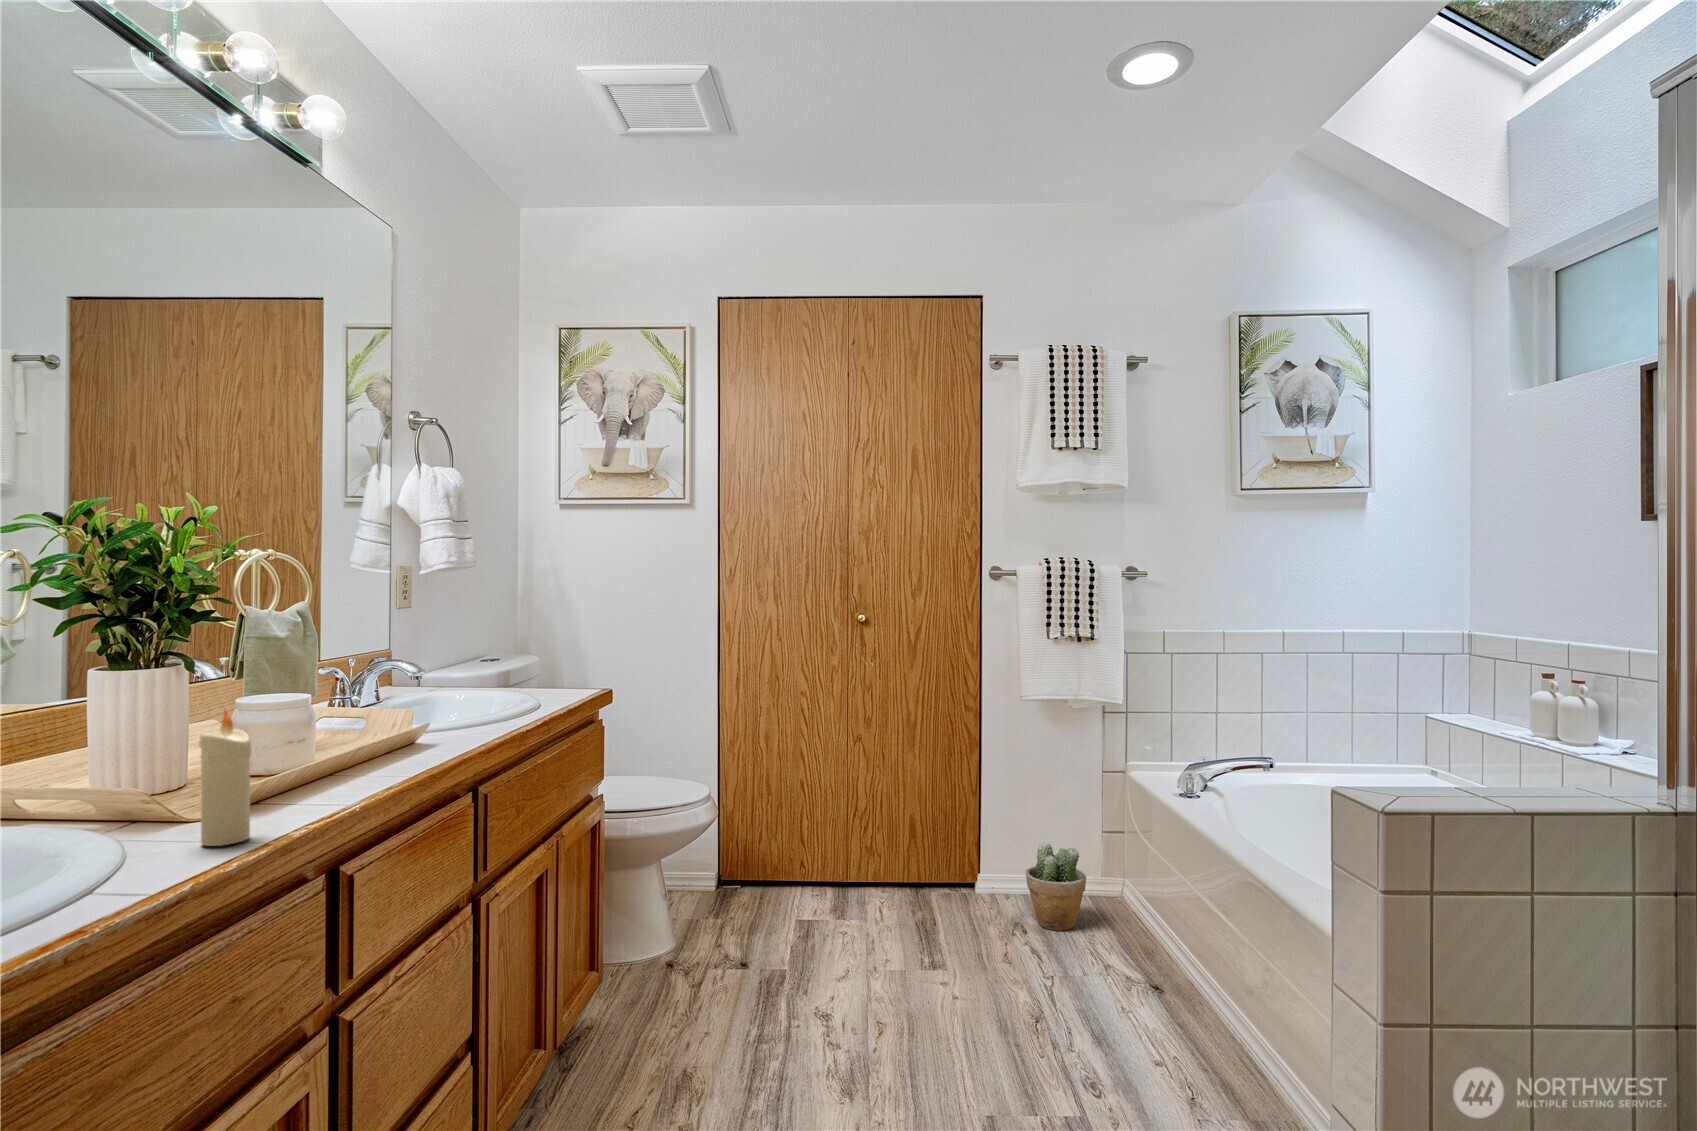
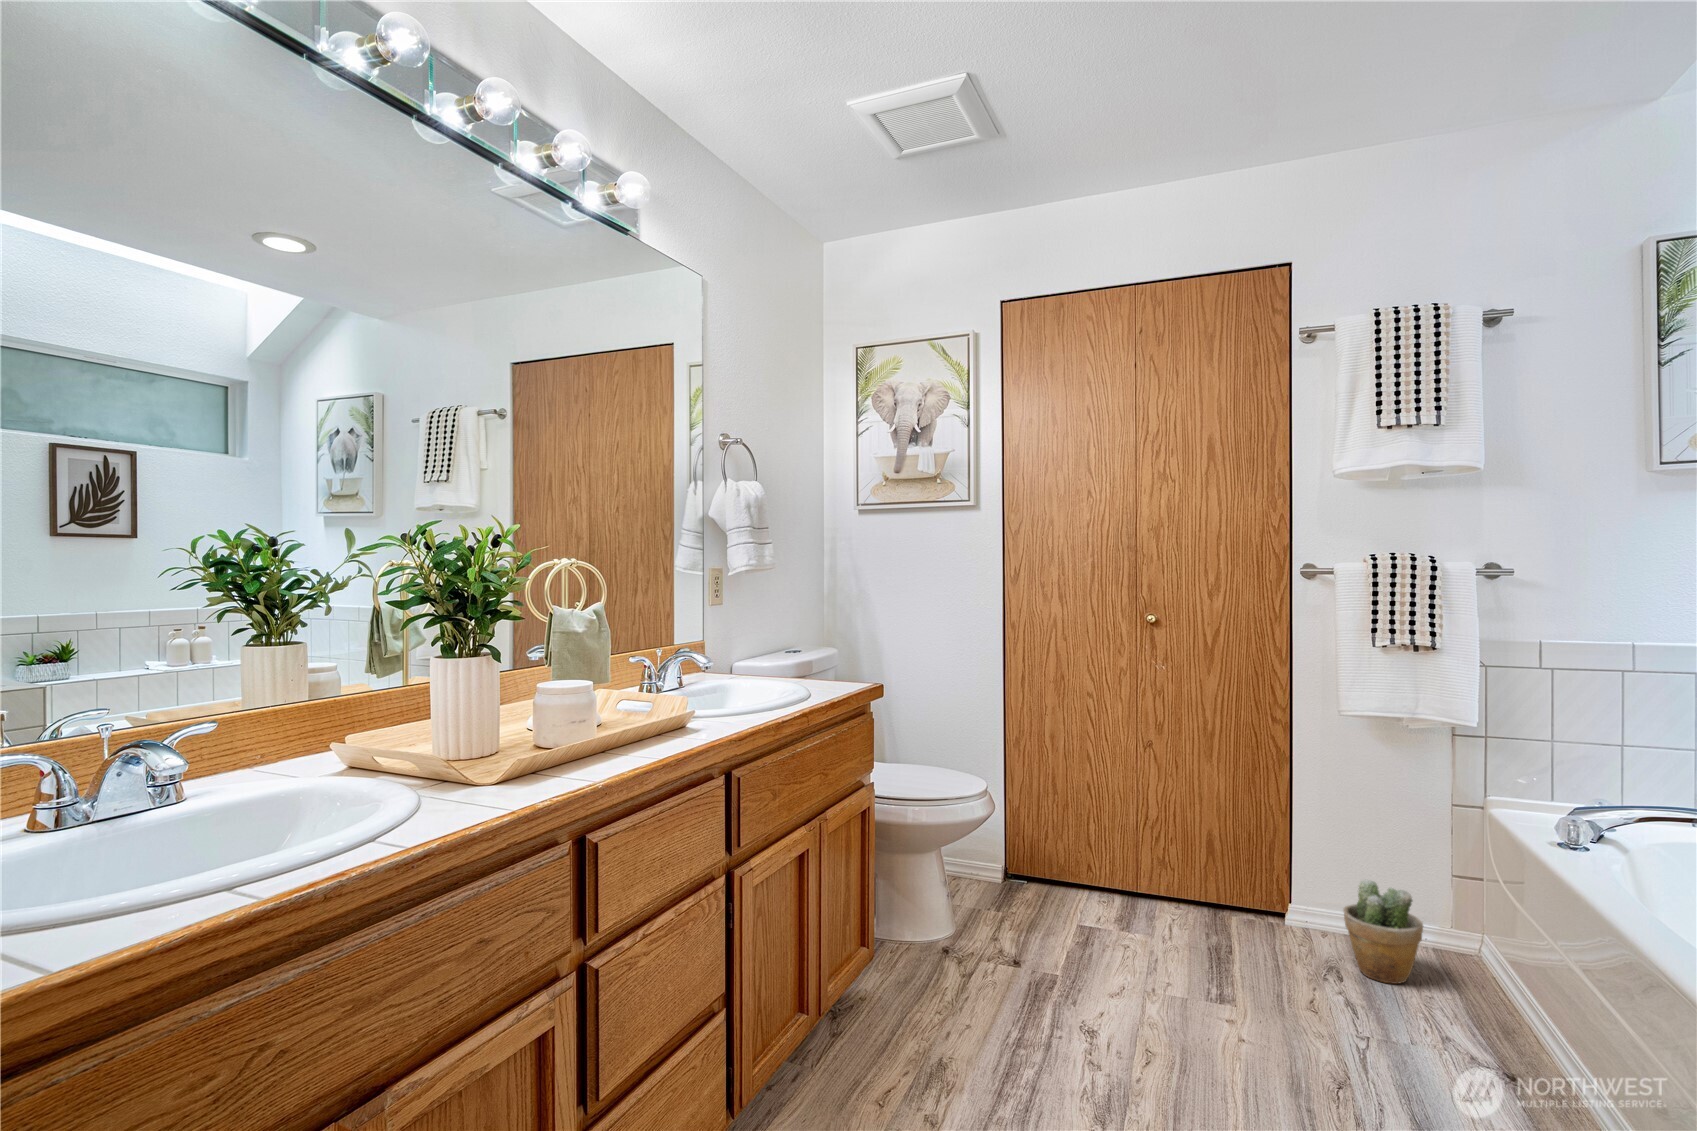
candle: present [199,709,251,846] -> none [468,692,506,808]

